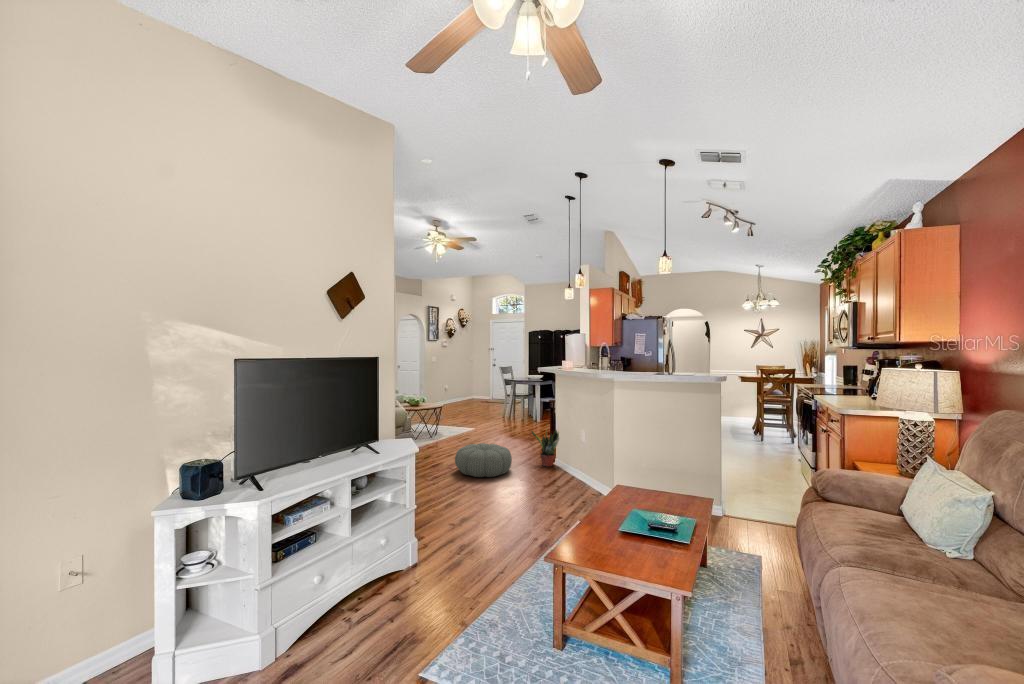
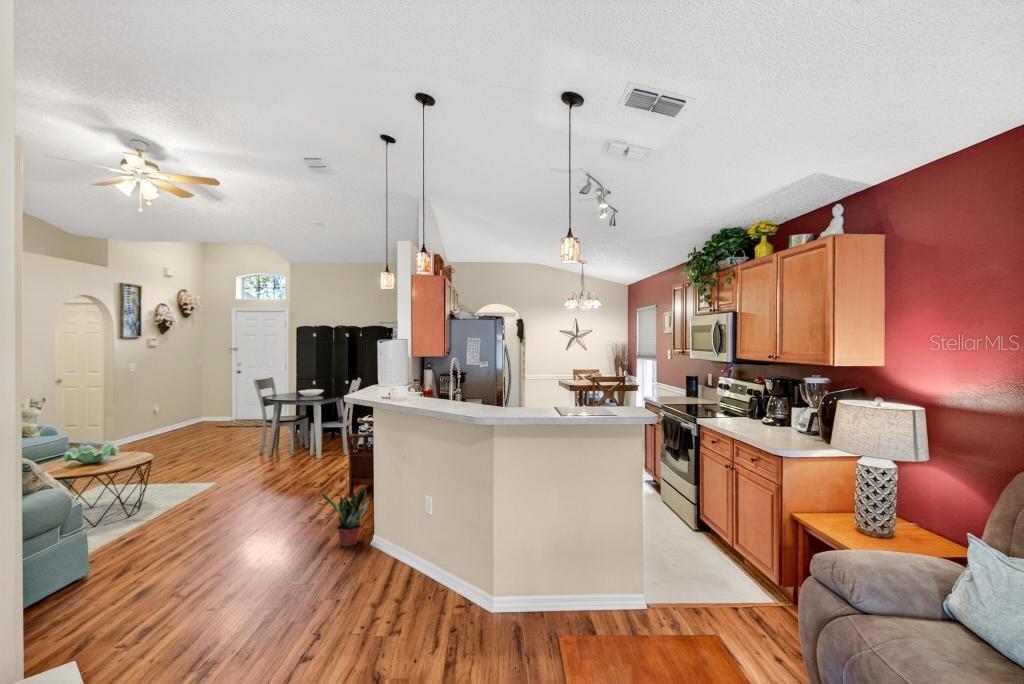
pouf: present [455,443,512,477] -> none [185,525,293,594]

